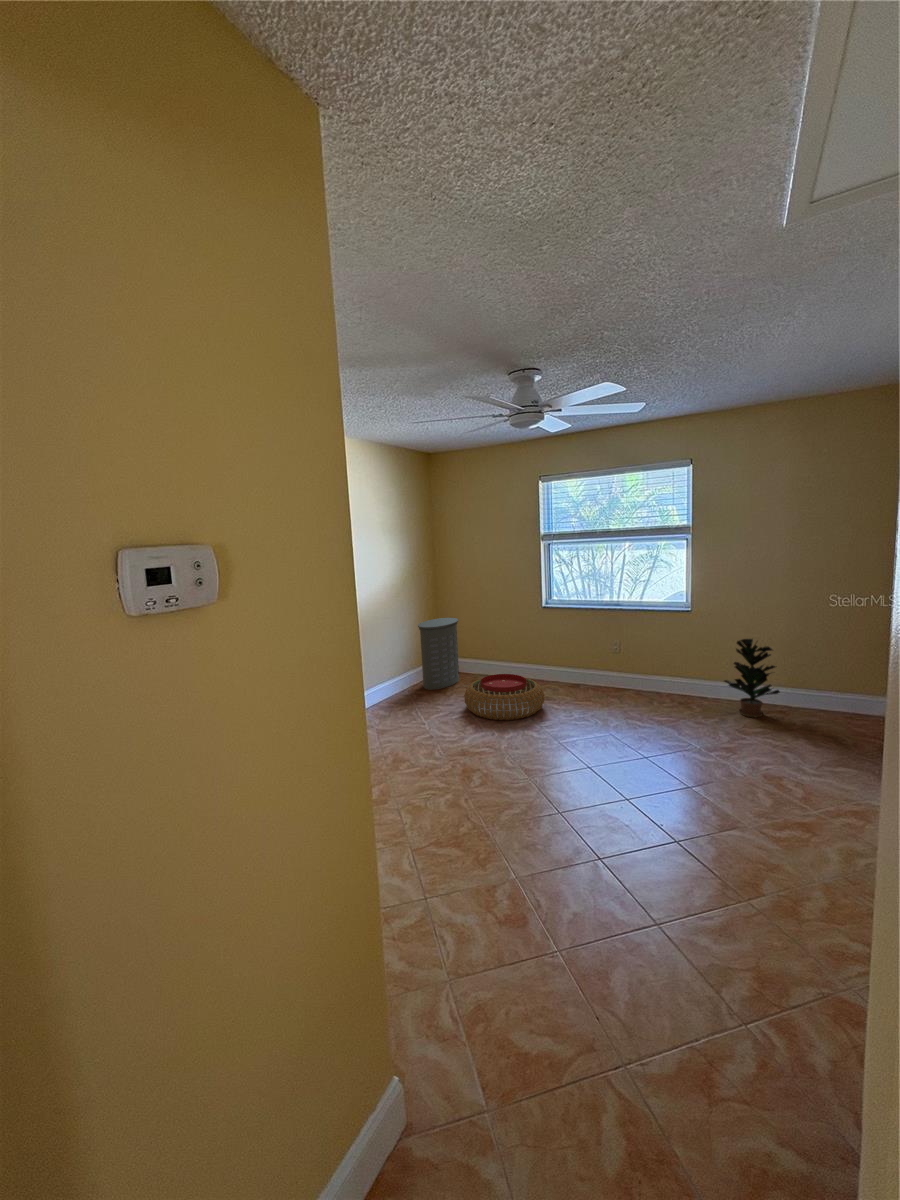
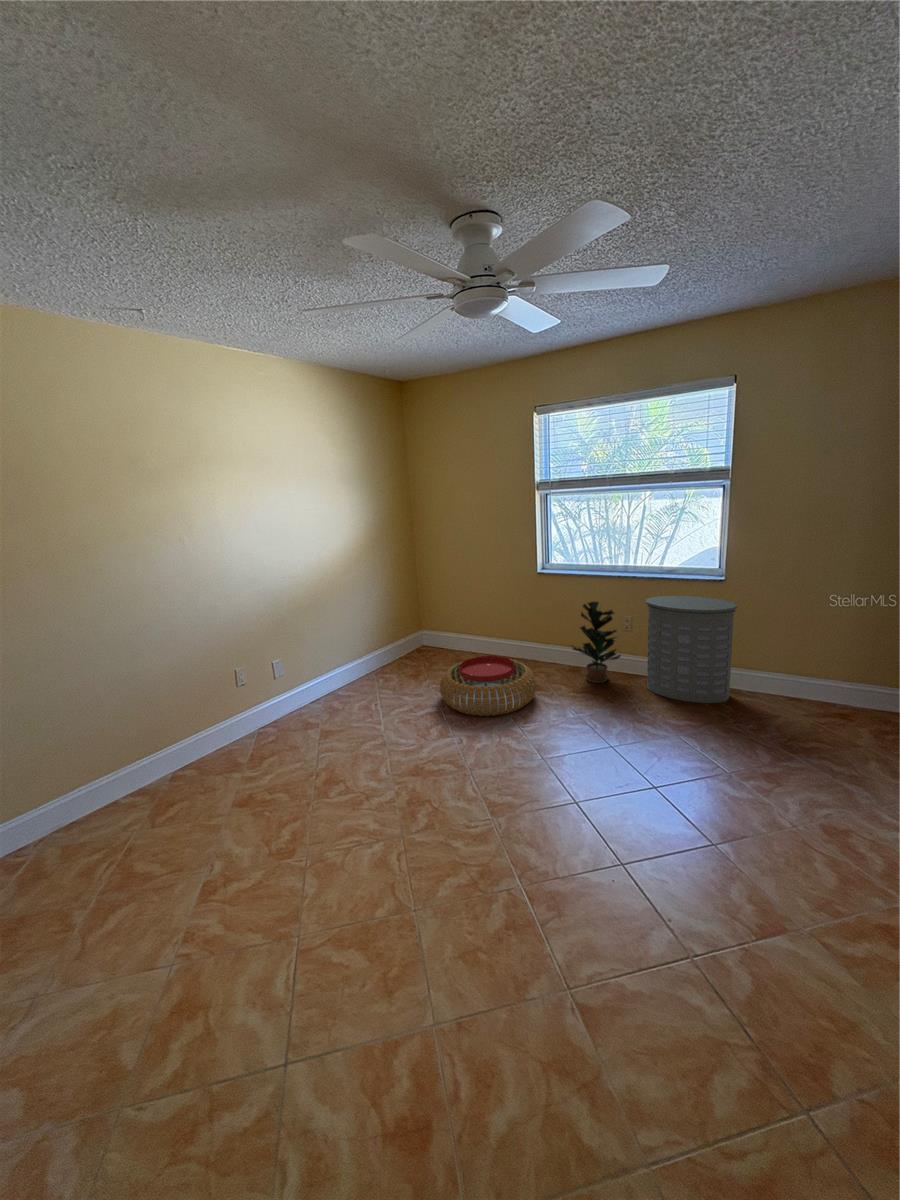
laundry hamper: present [418,618,459,690] -> present [646,596,737,703]
potted plant: present [725,639,780,717] -> present [573,602,620,683]

